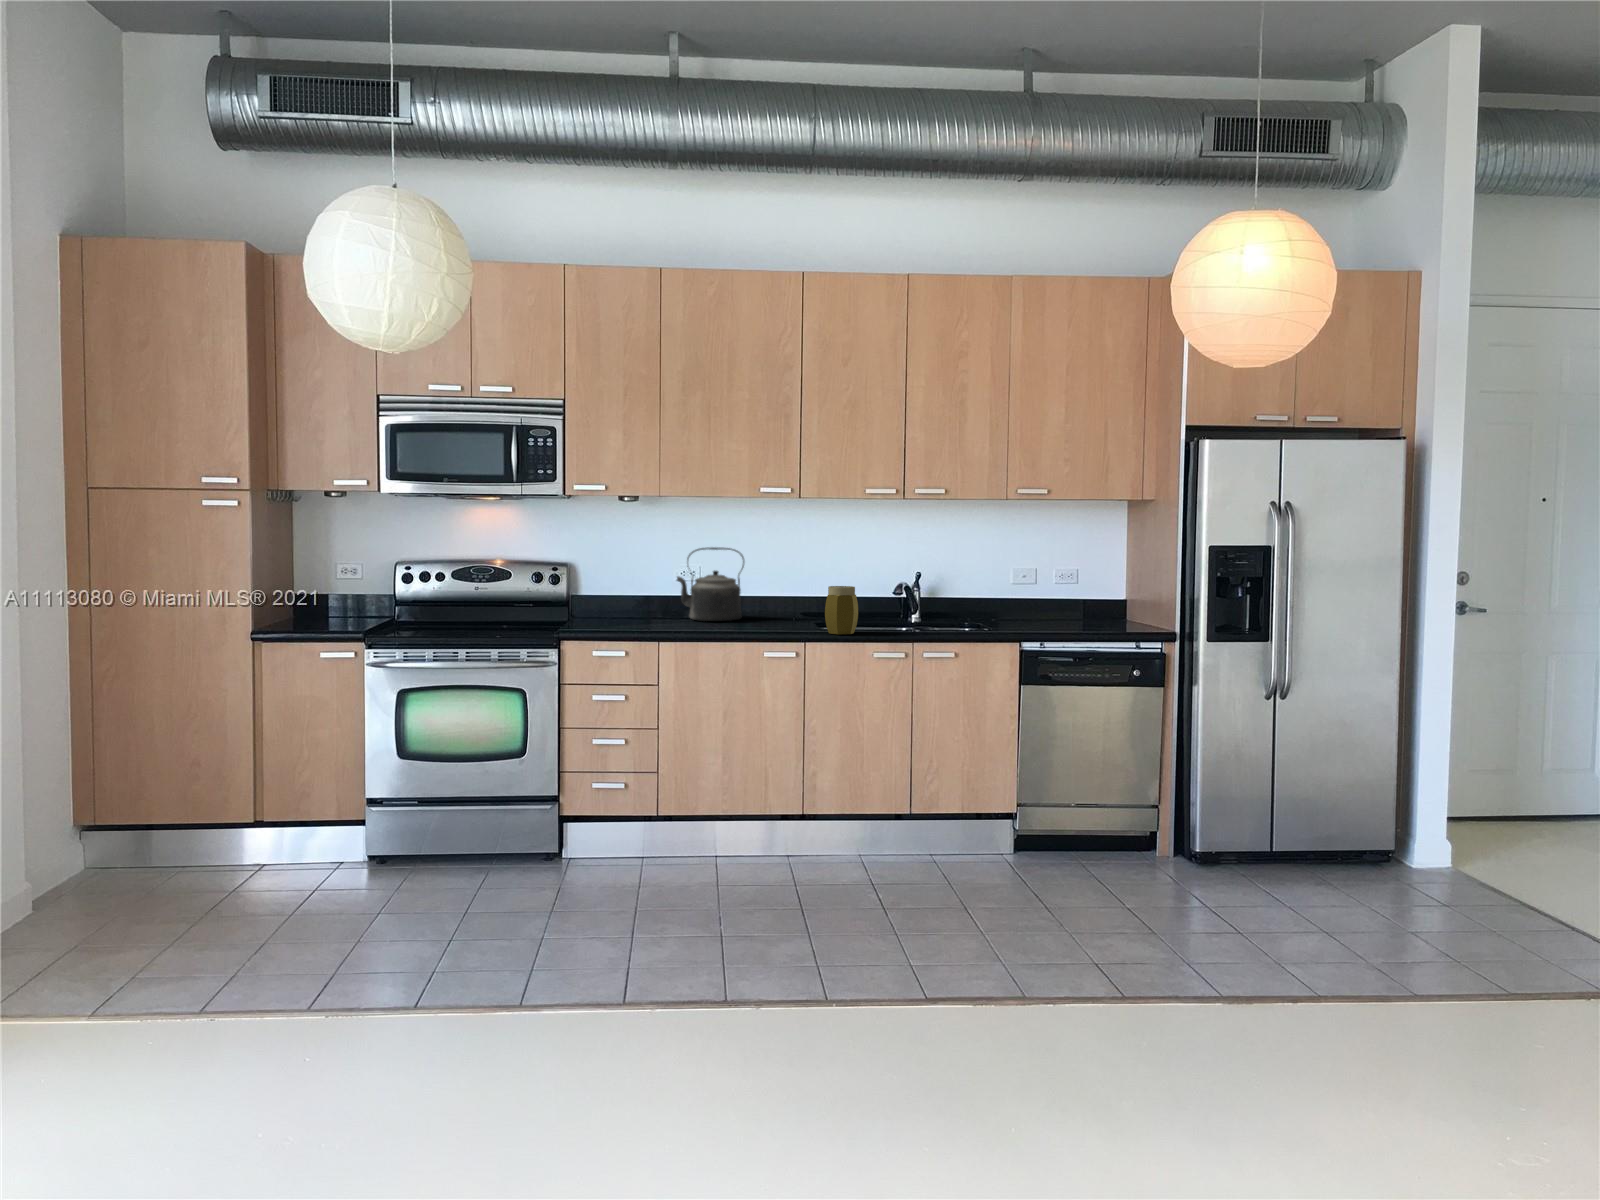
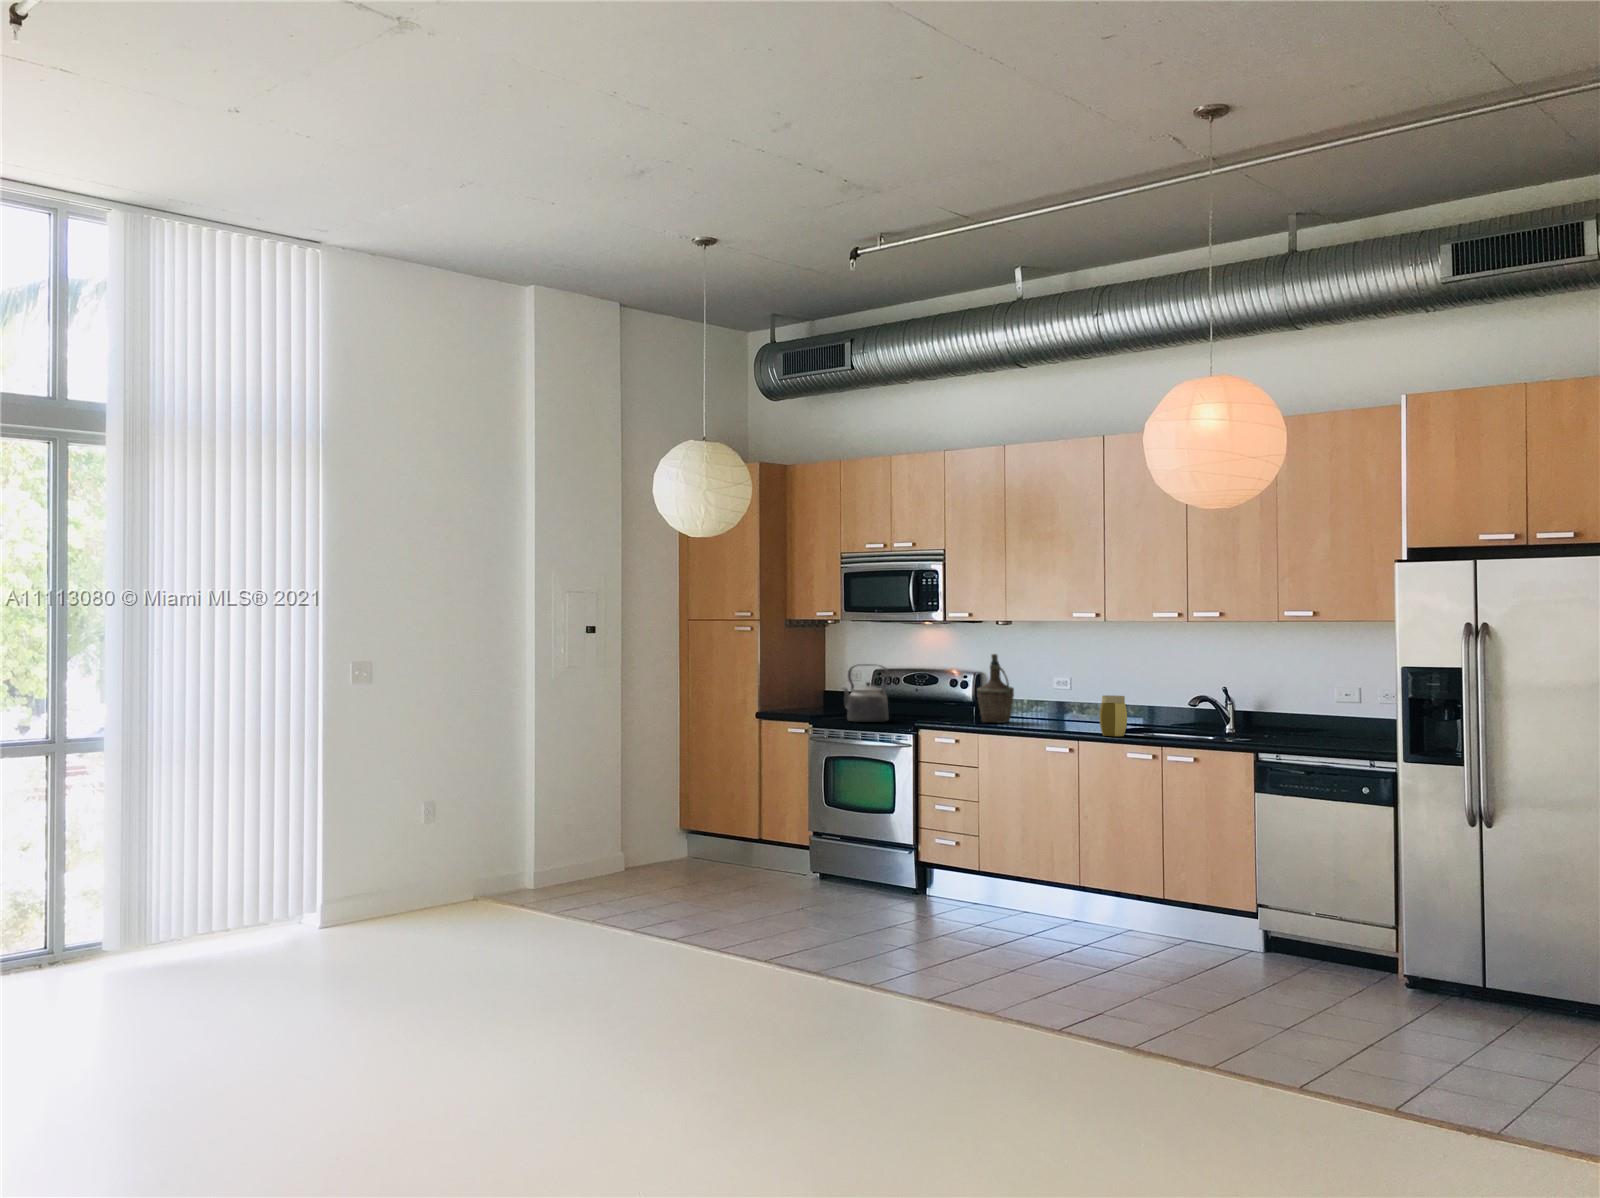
bottle: none [606,538,656,626] -> present [977,654,1014,723]
kettle: present [677,547,744,621] -> present [842,664,889,722]

